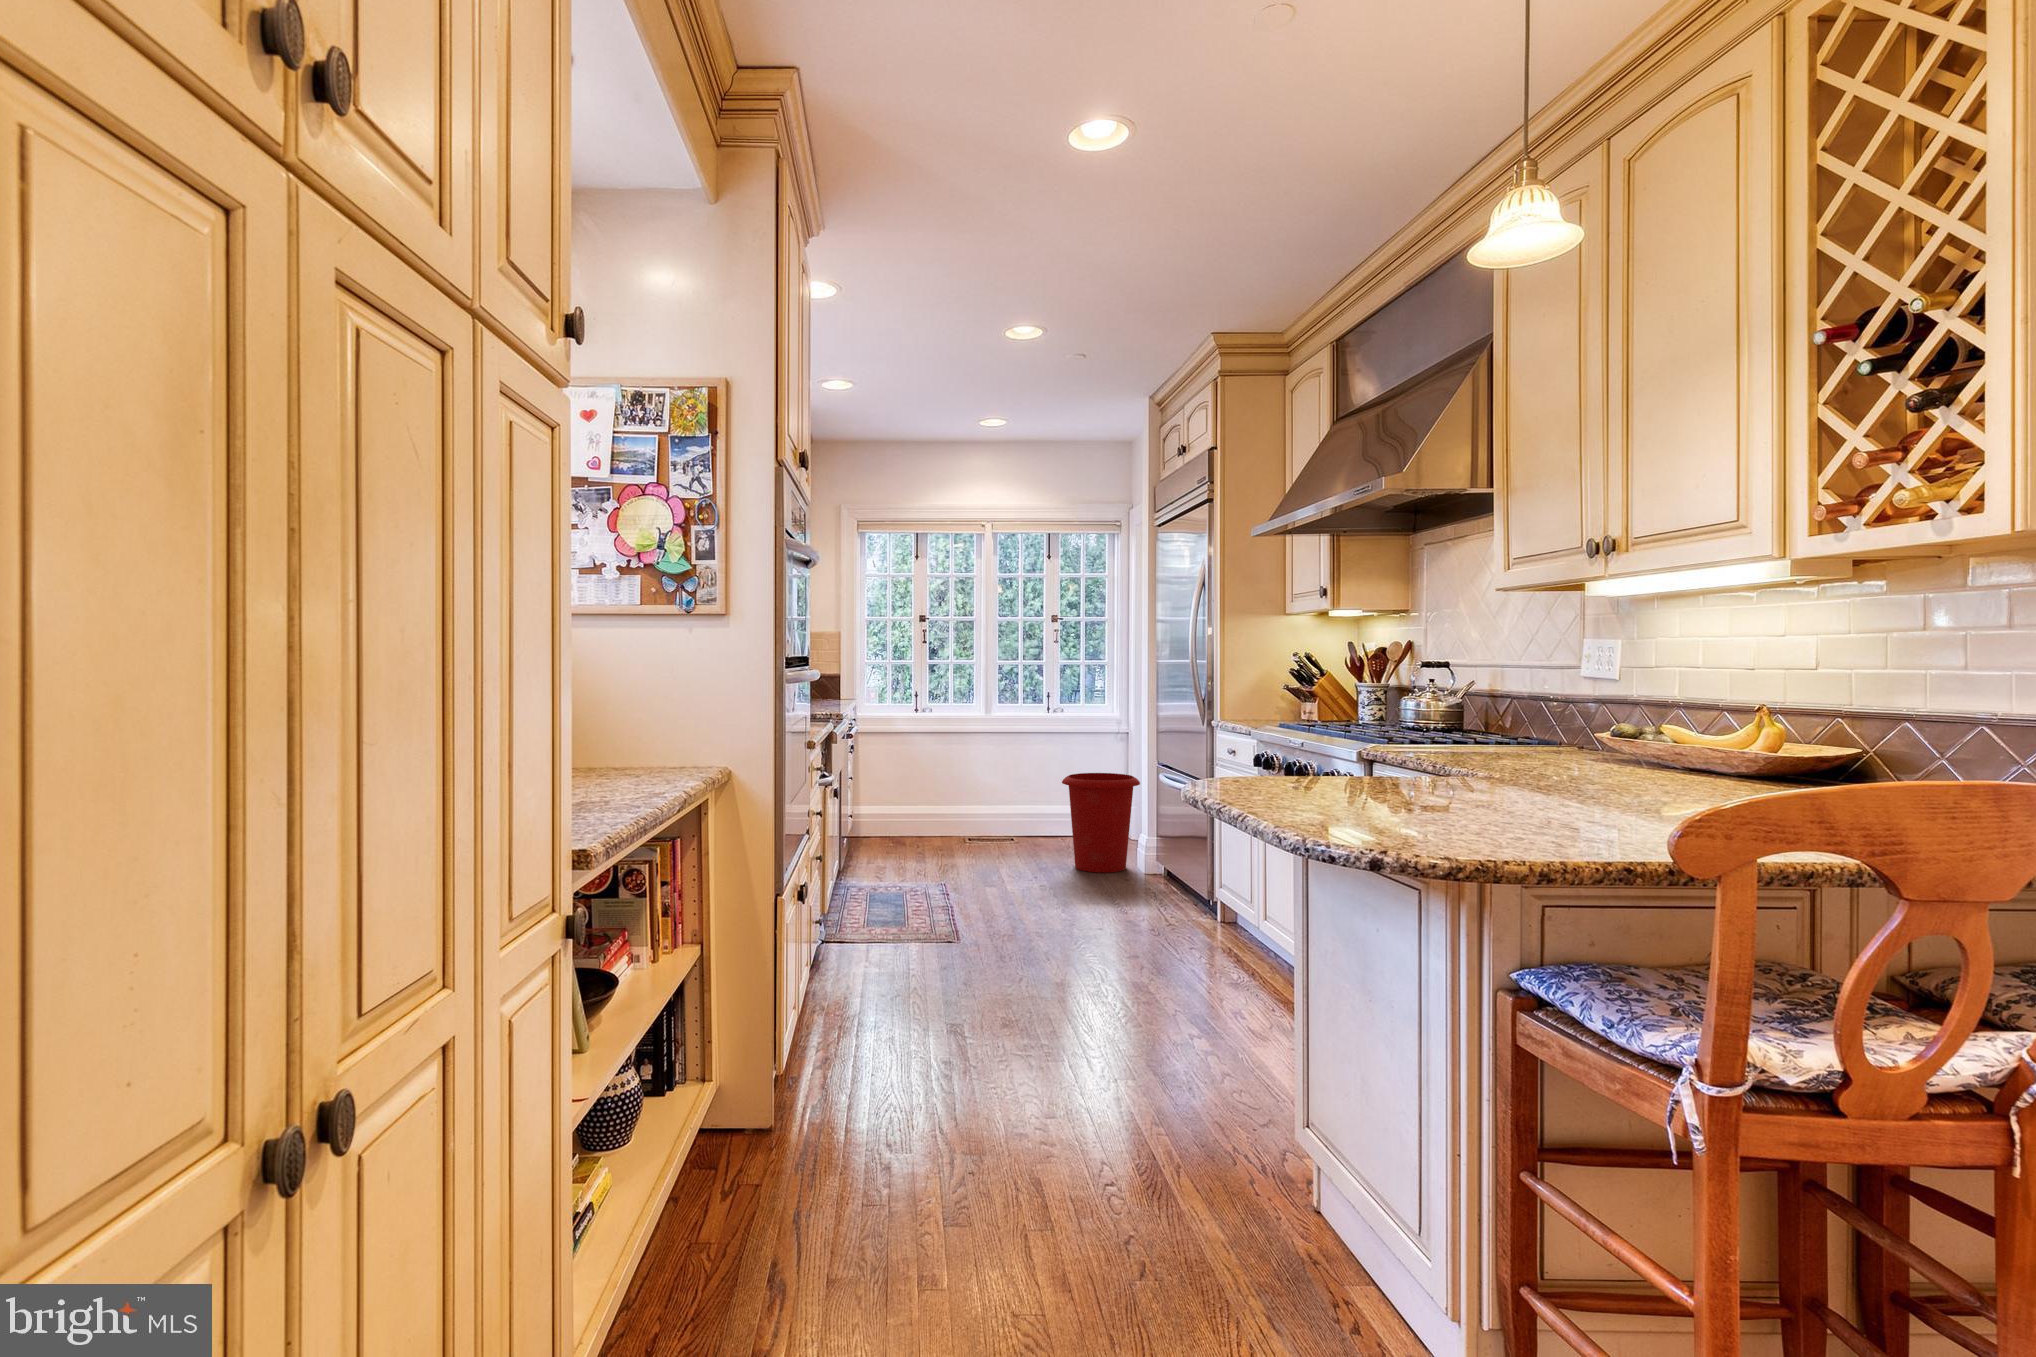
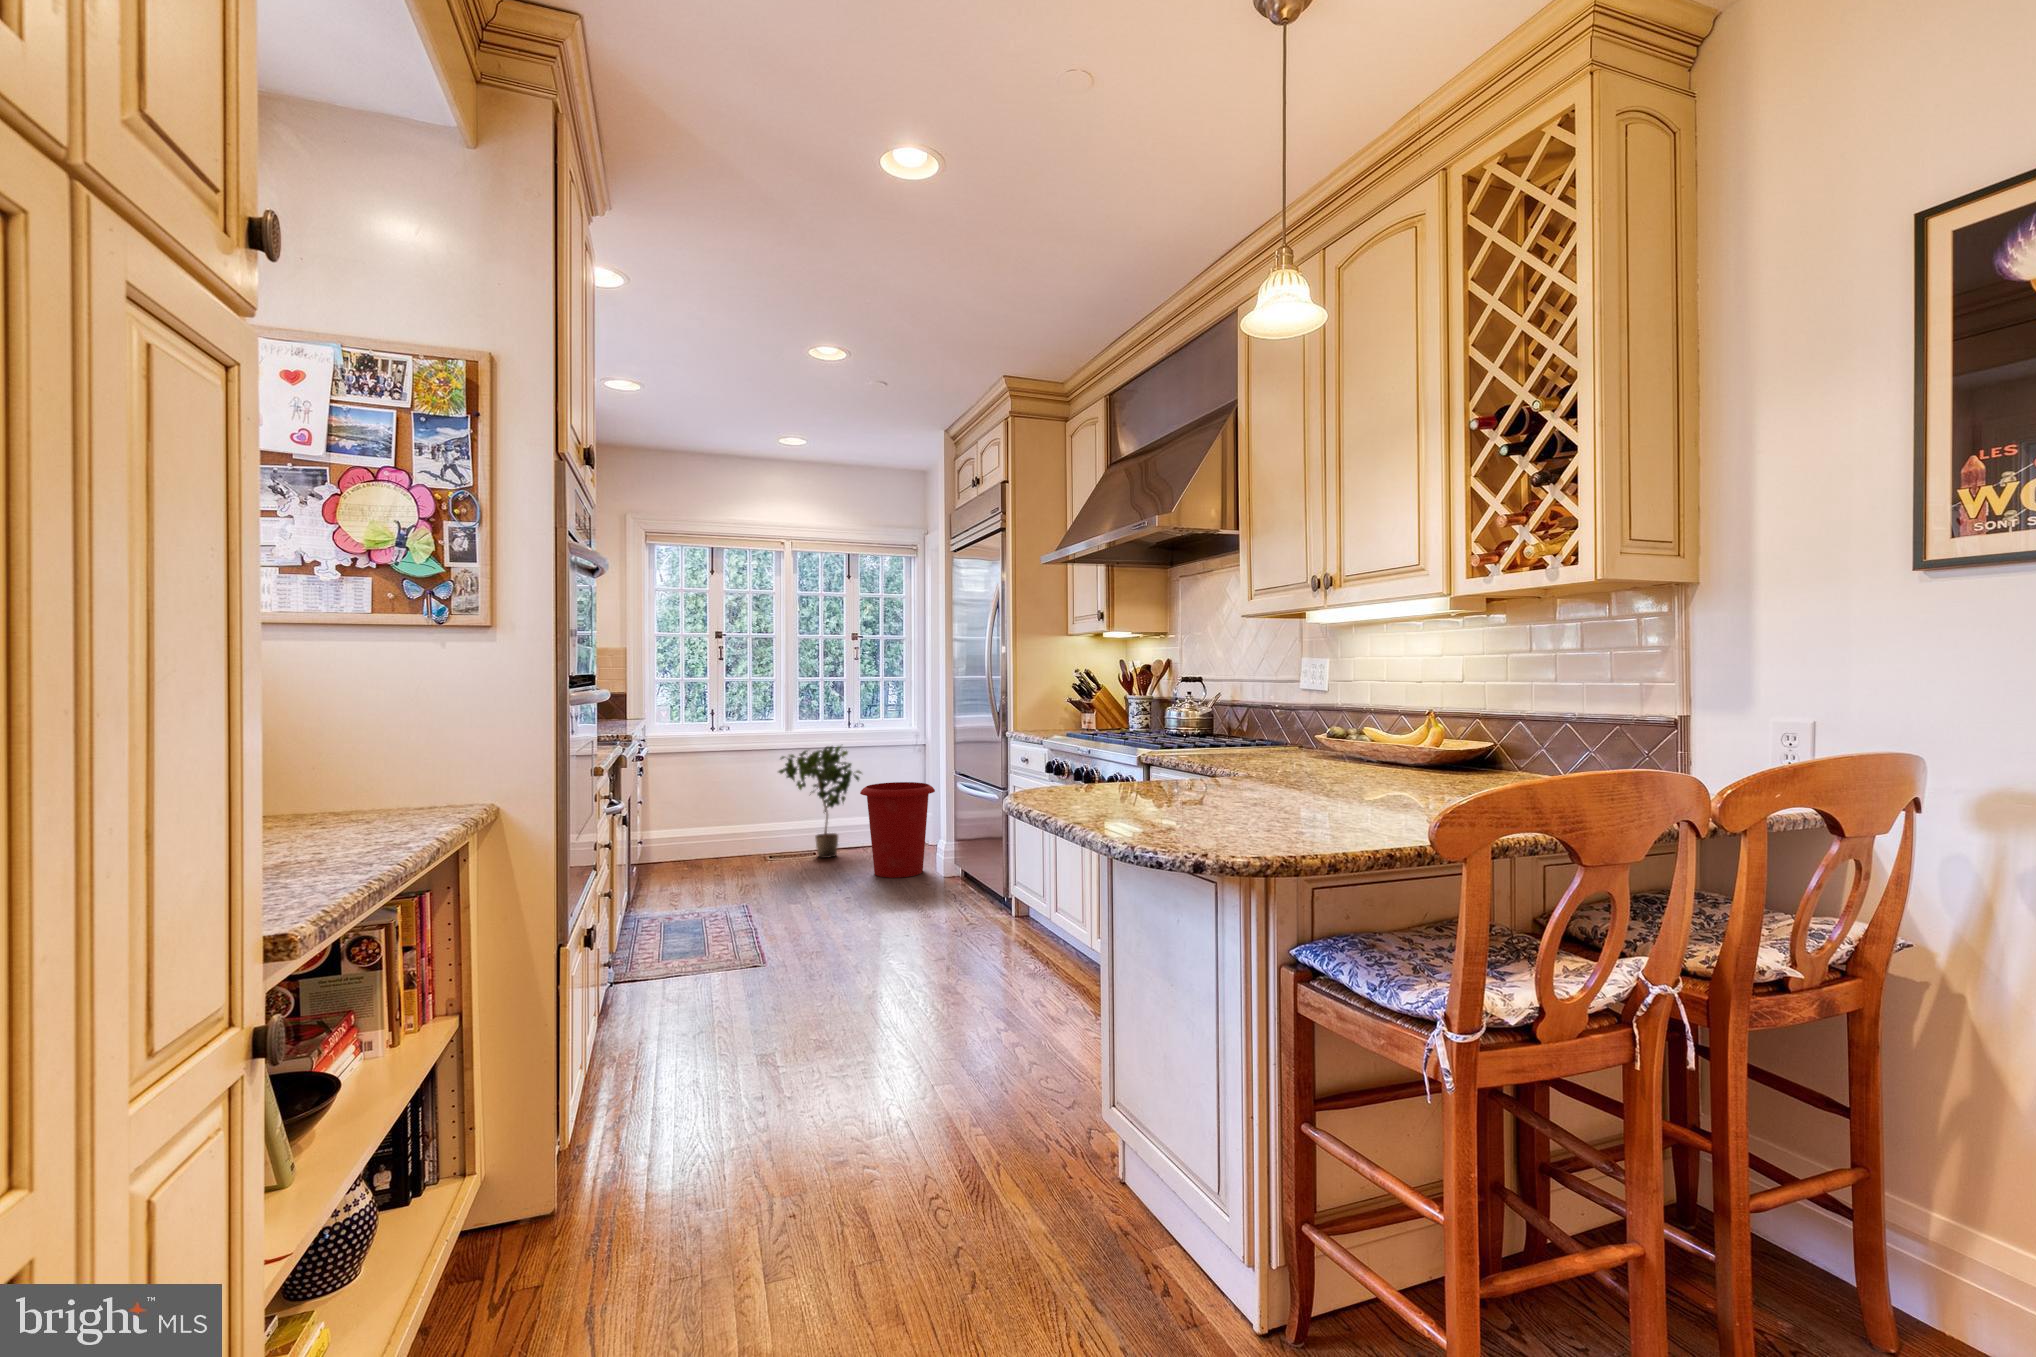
potted plant: none [980,731,1067,848] -> present [779,746,861,858]

